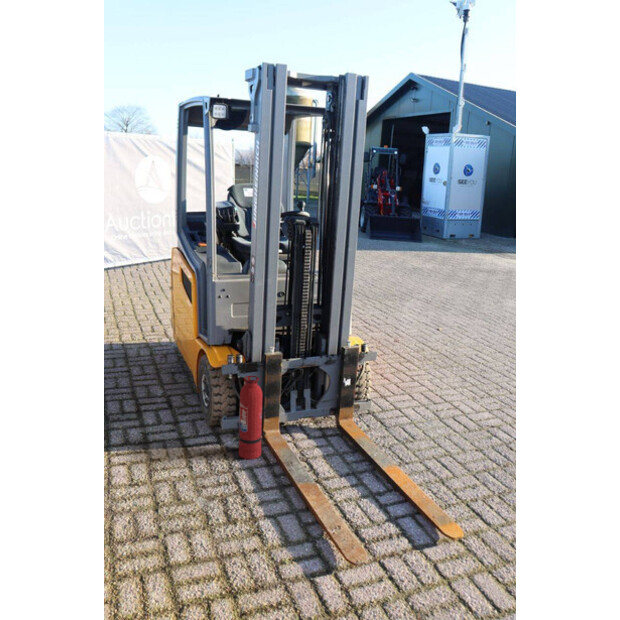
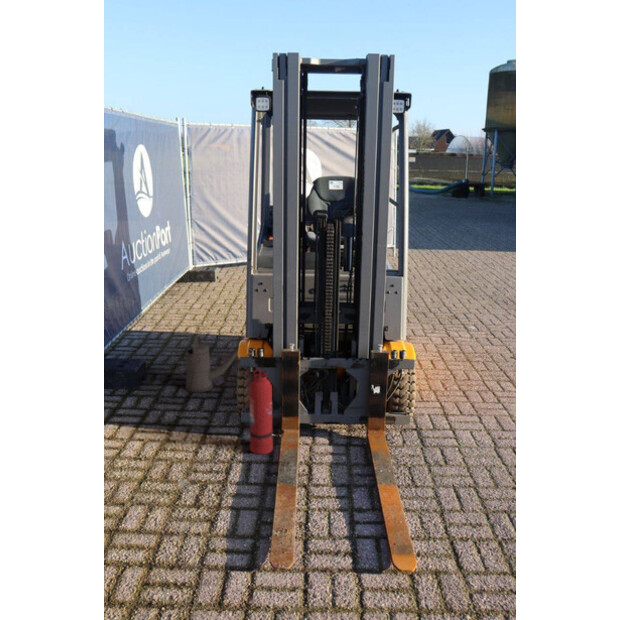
watering can: none [114,348,185,407] -> present [177,336,238,392]

